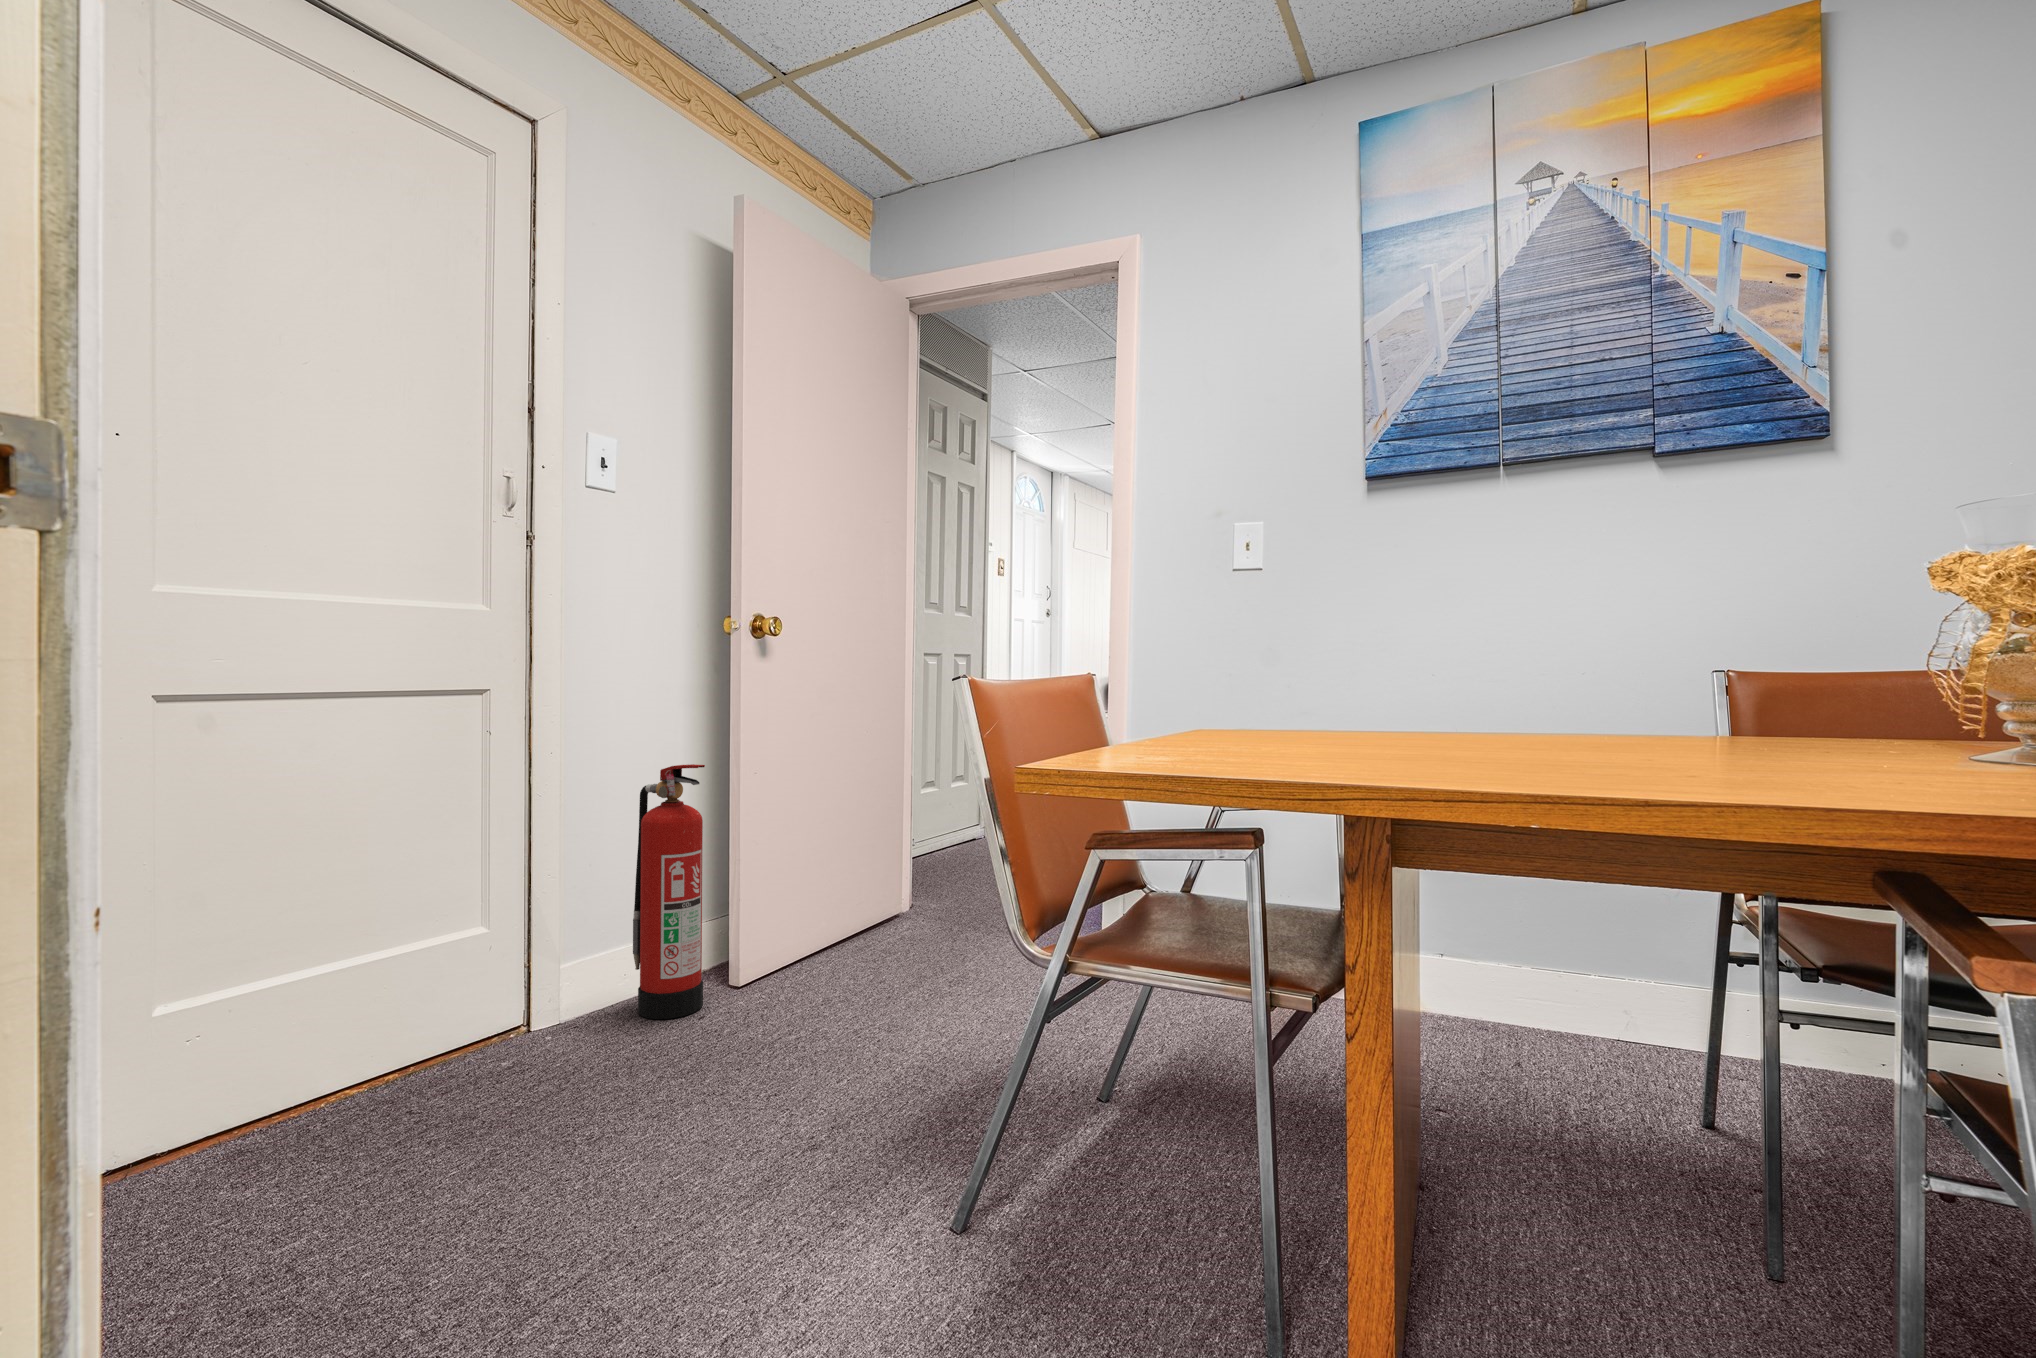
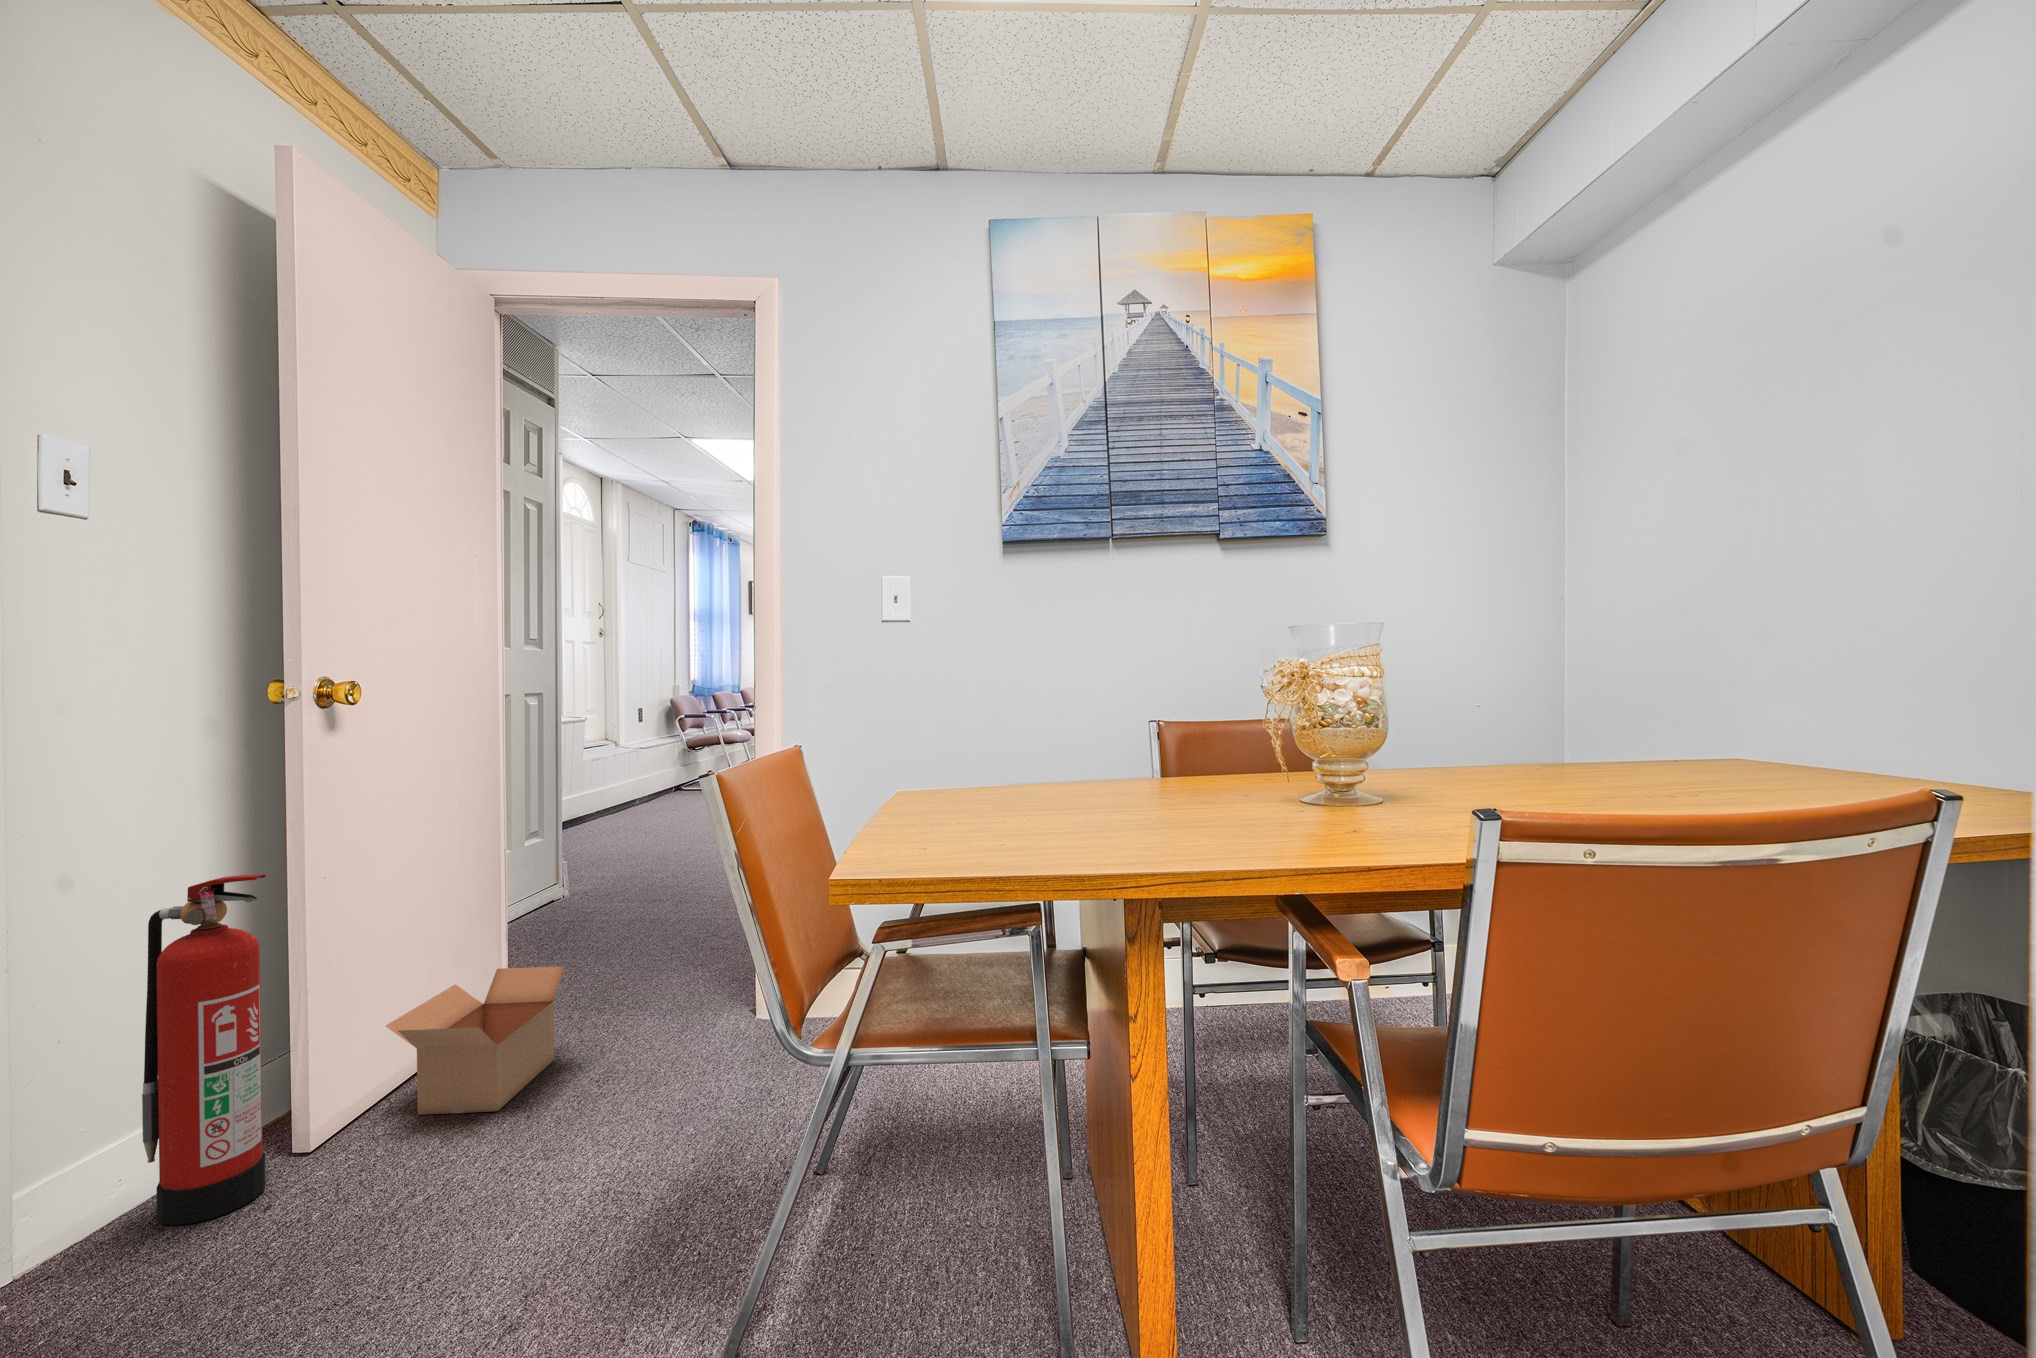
cardboard box: none [790,876,937,990] -> present [386,966,569,1115]

